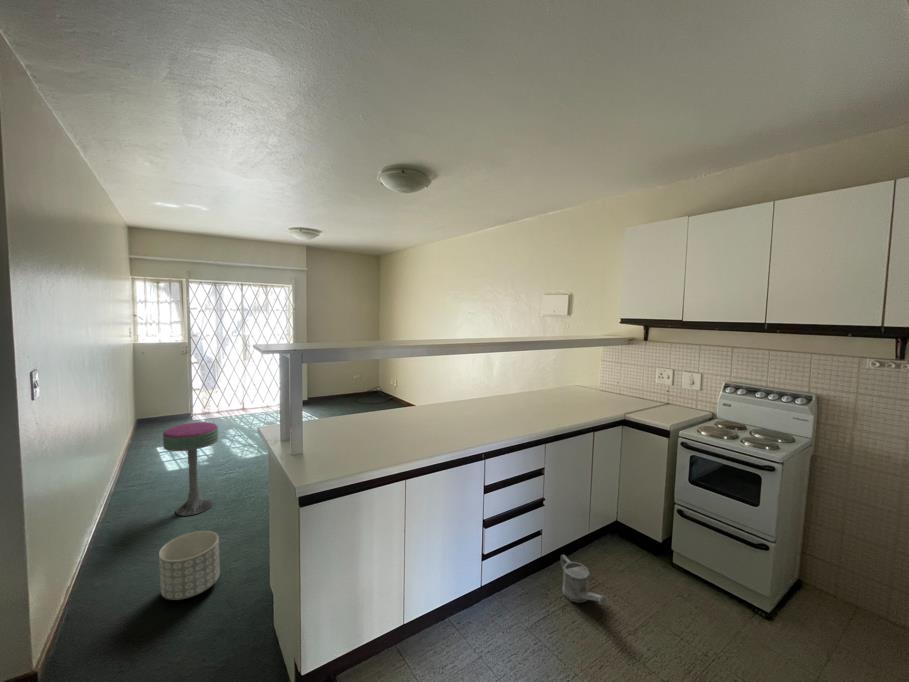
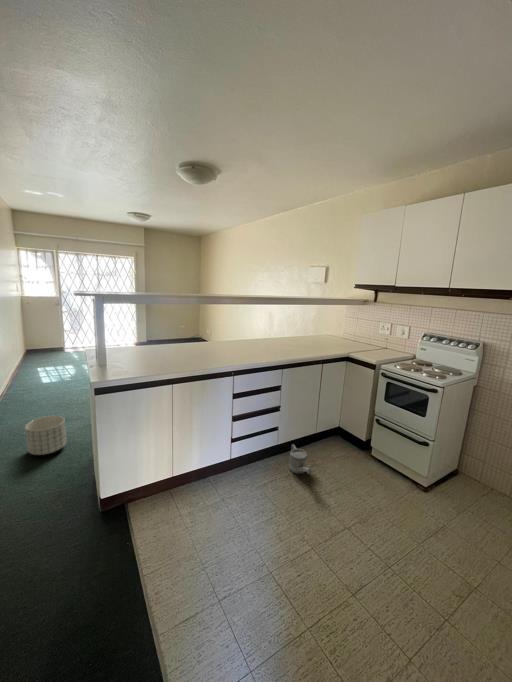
bar stool: present [163,422,218,516] -> none [33,349,71,410]

